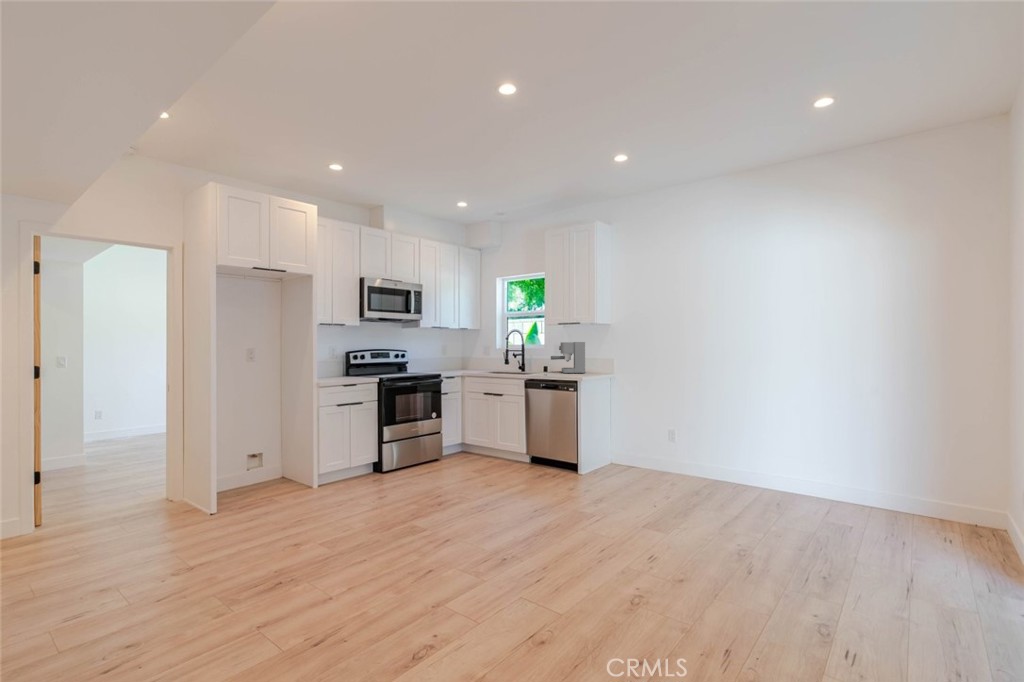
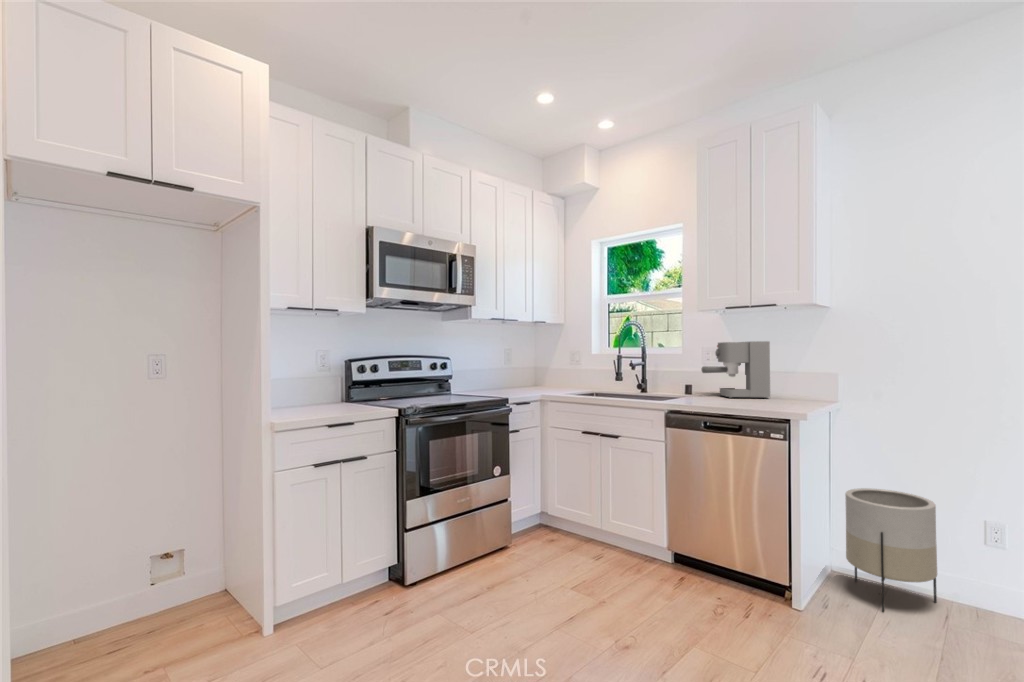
planter: none [610,418,648,474] -> present [845,488,937,612]

